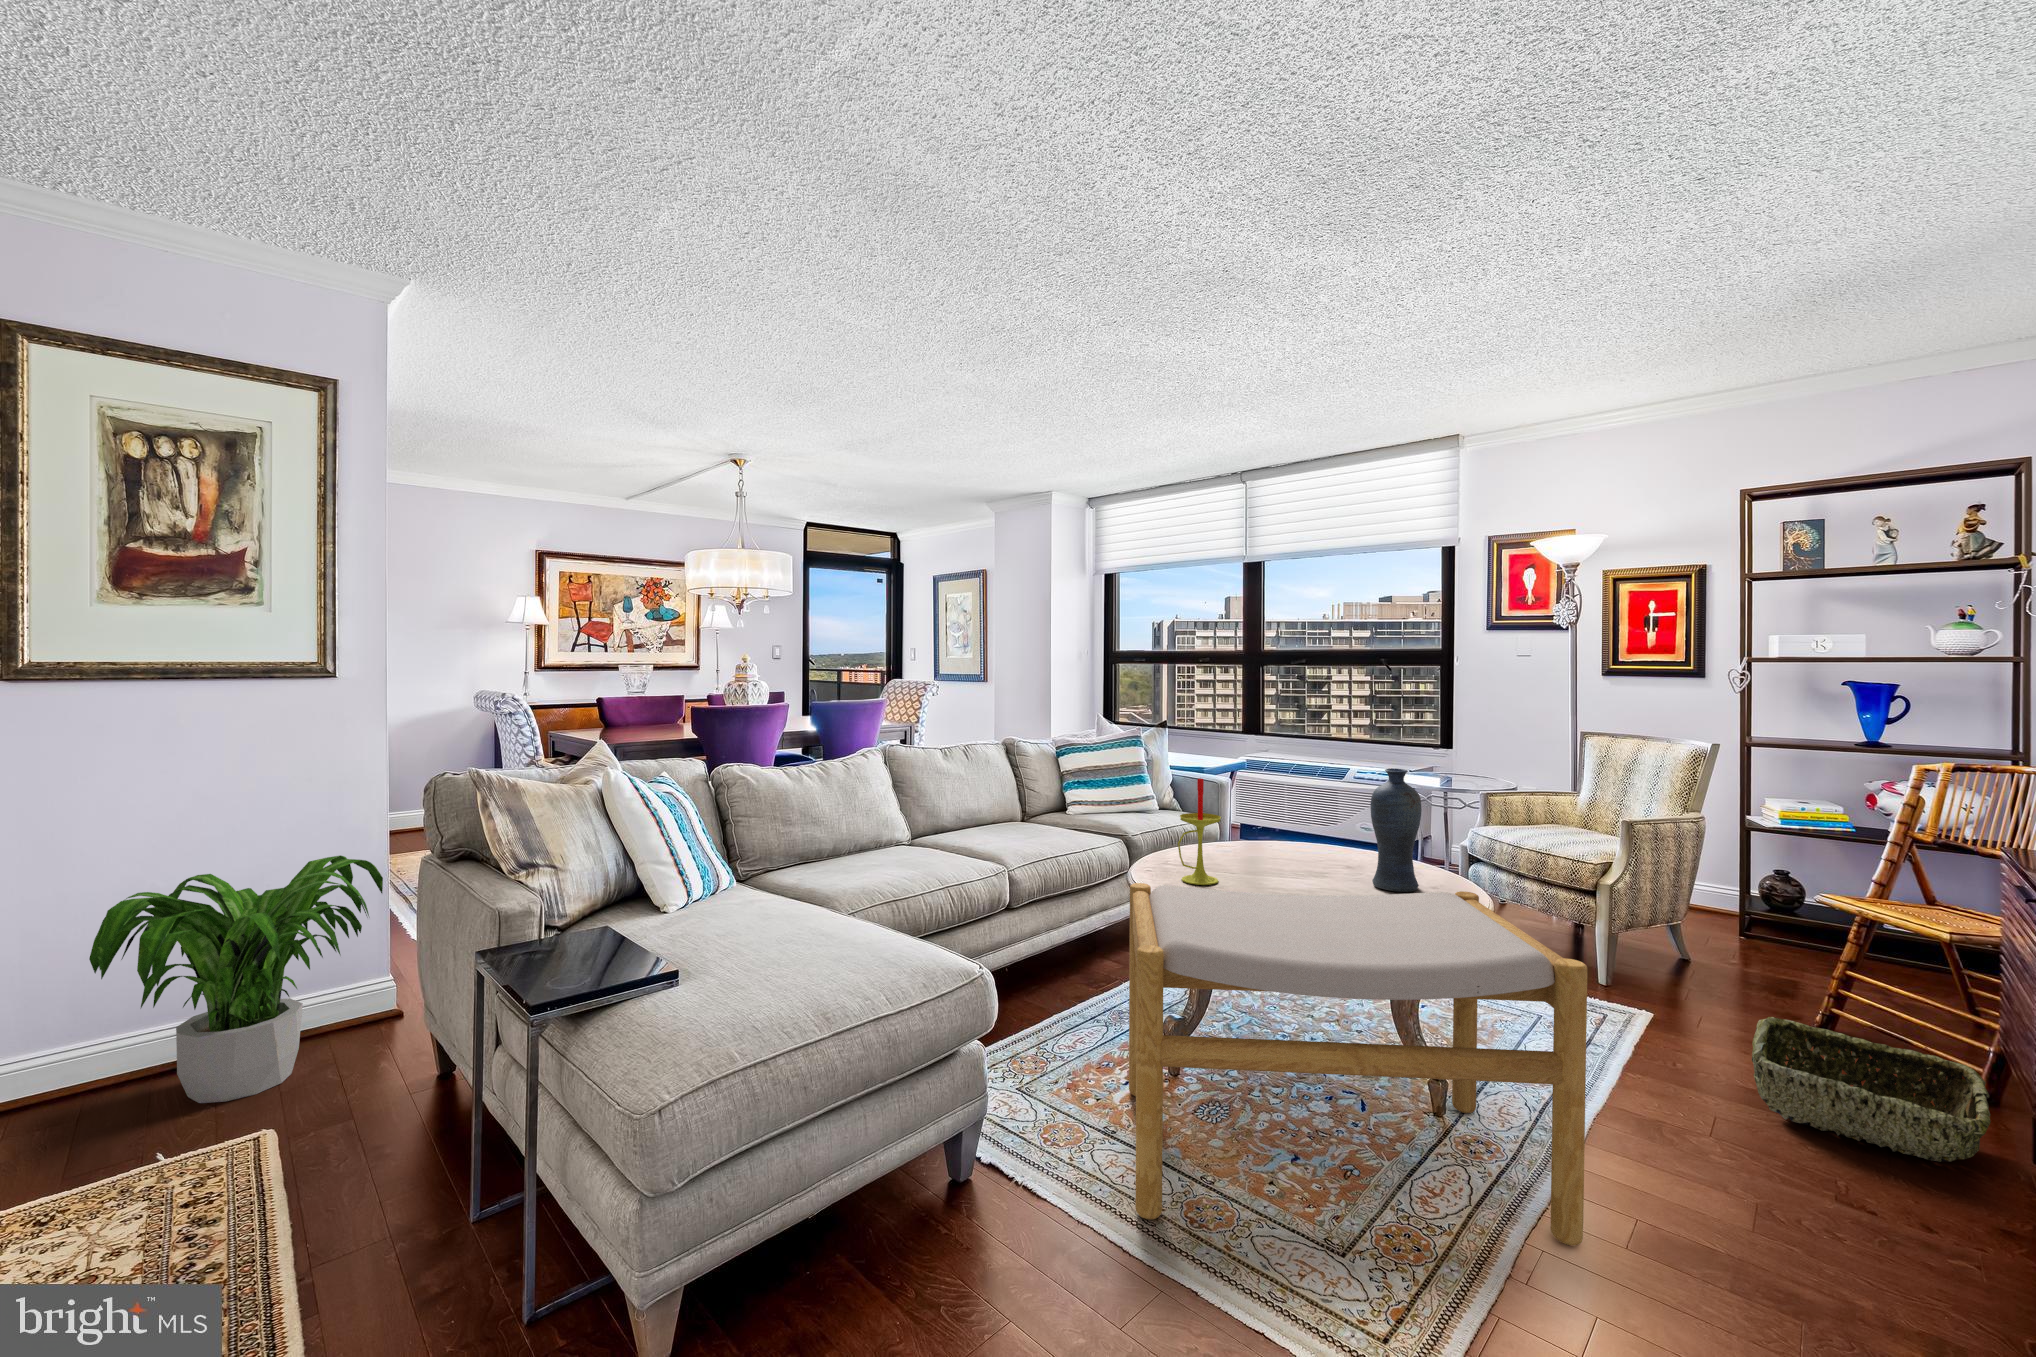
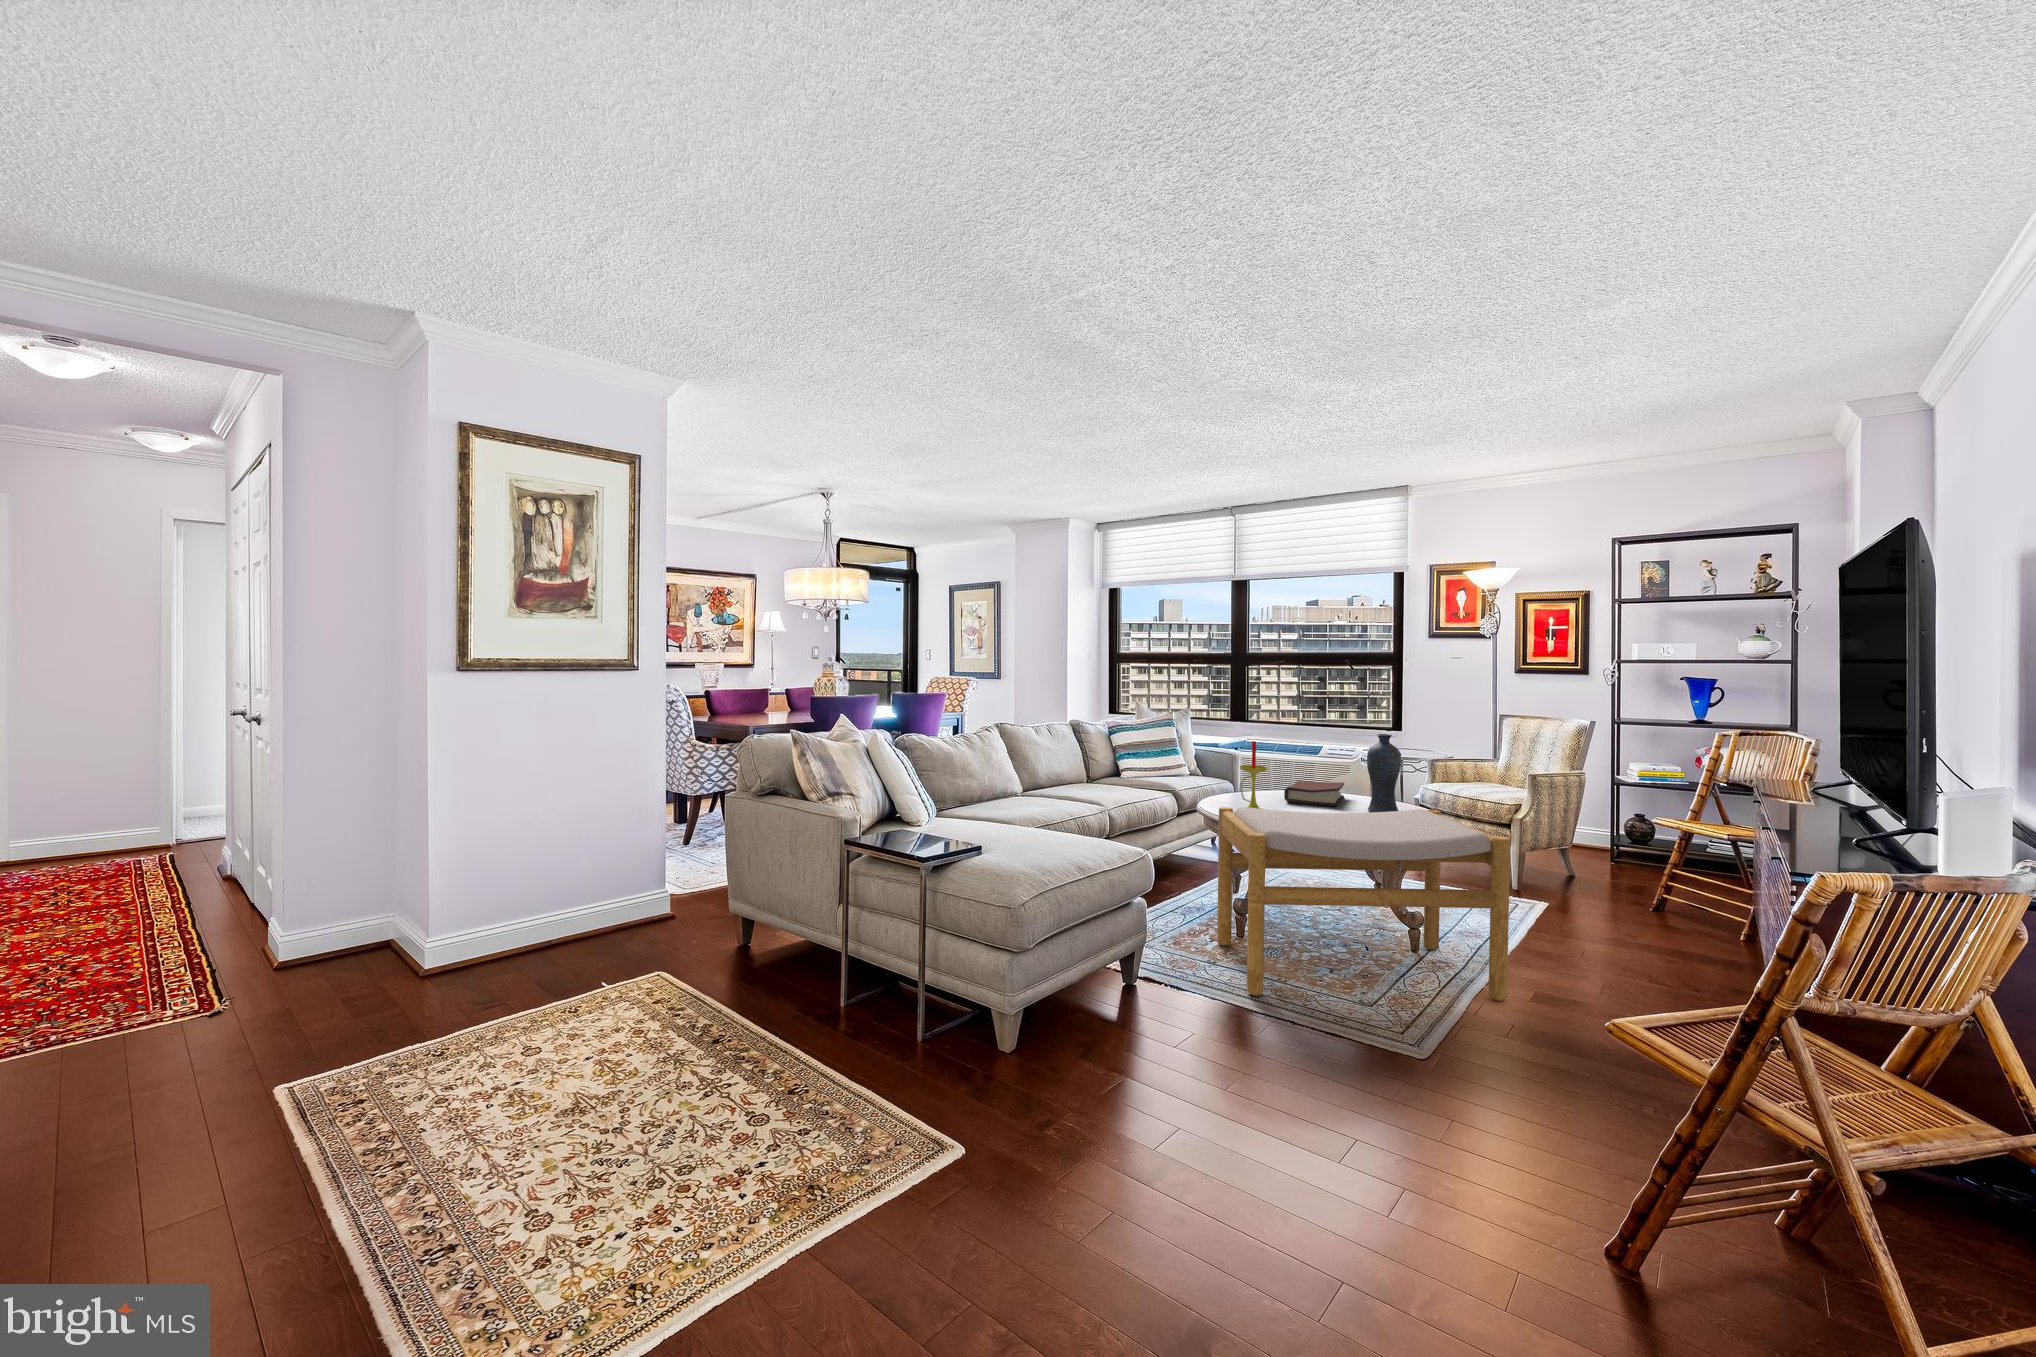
hardback book: none [1254,830,1346,874] -> present [1284,781,1344,806]
potted plant: present [89,855,383,1103] -> none [522,797,700,959]
woven basket: present [1752,1017,1991,1162] -> none [1607,891,1741,965]

